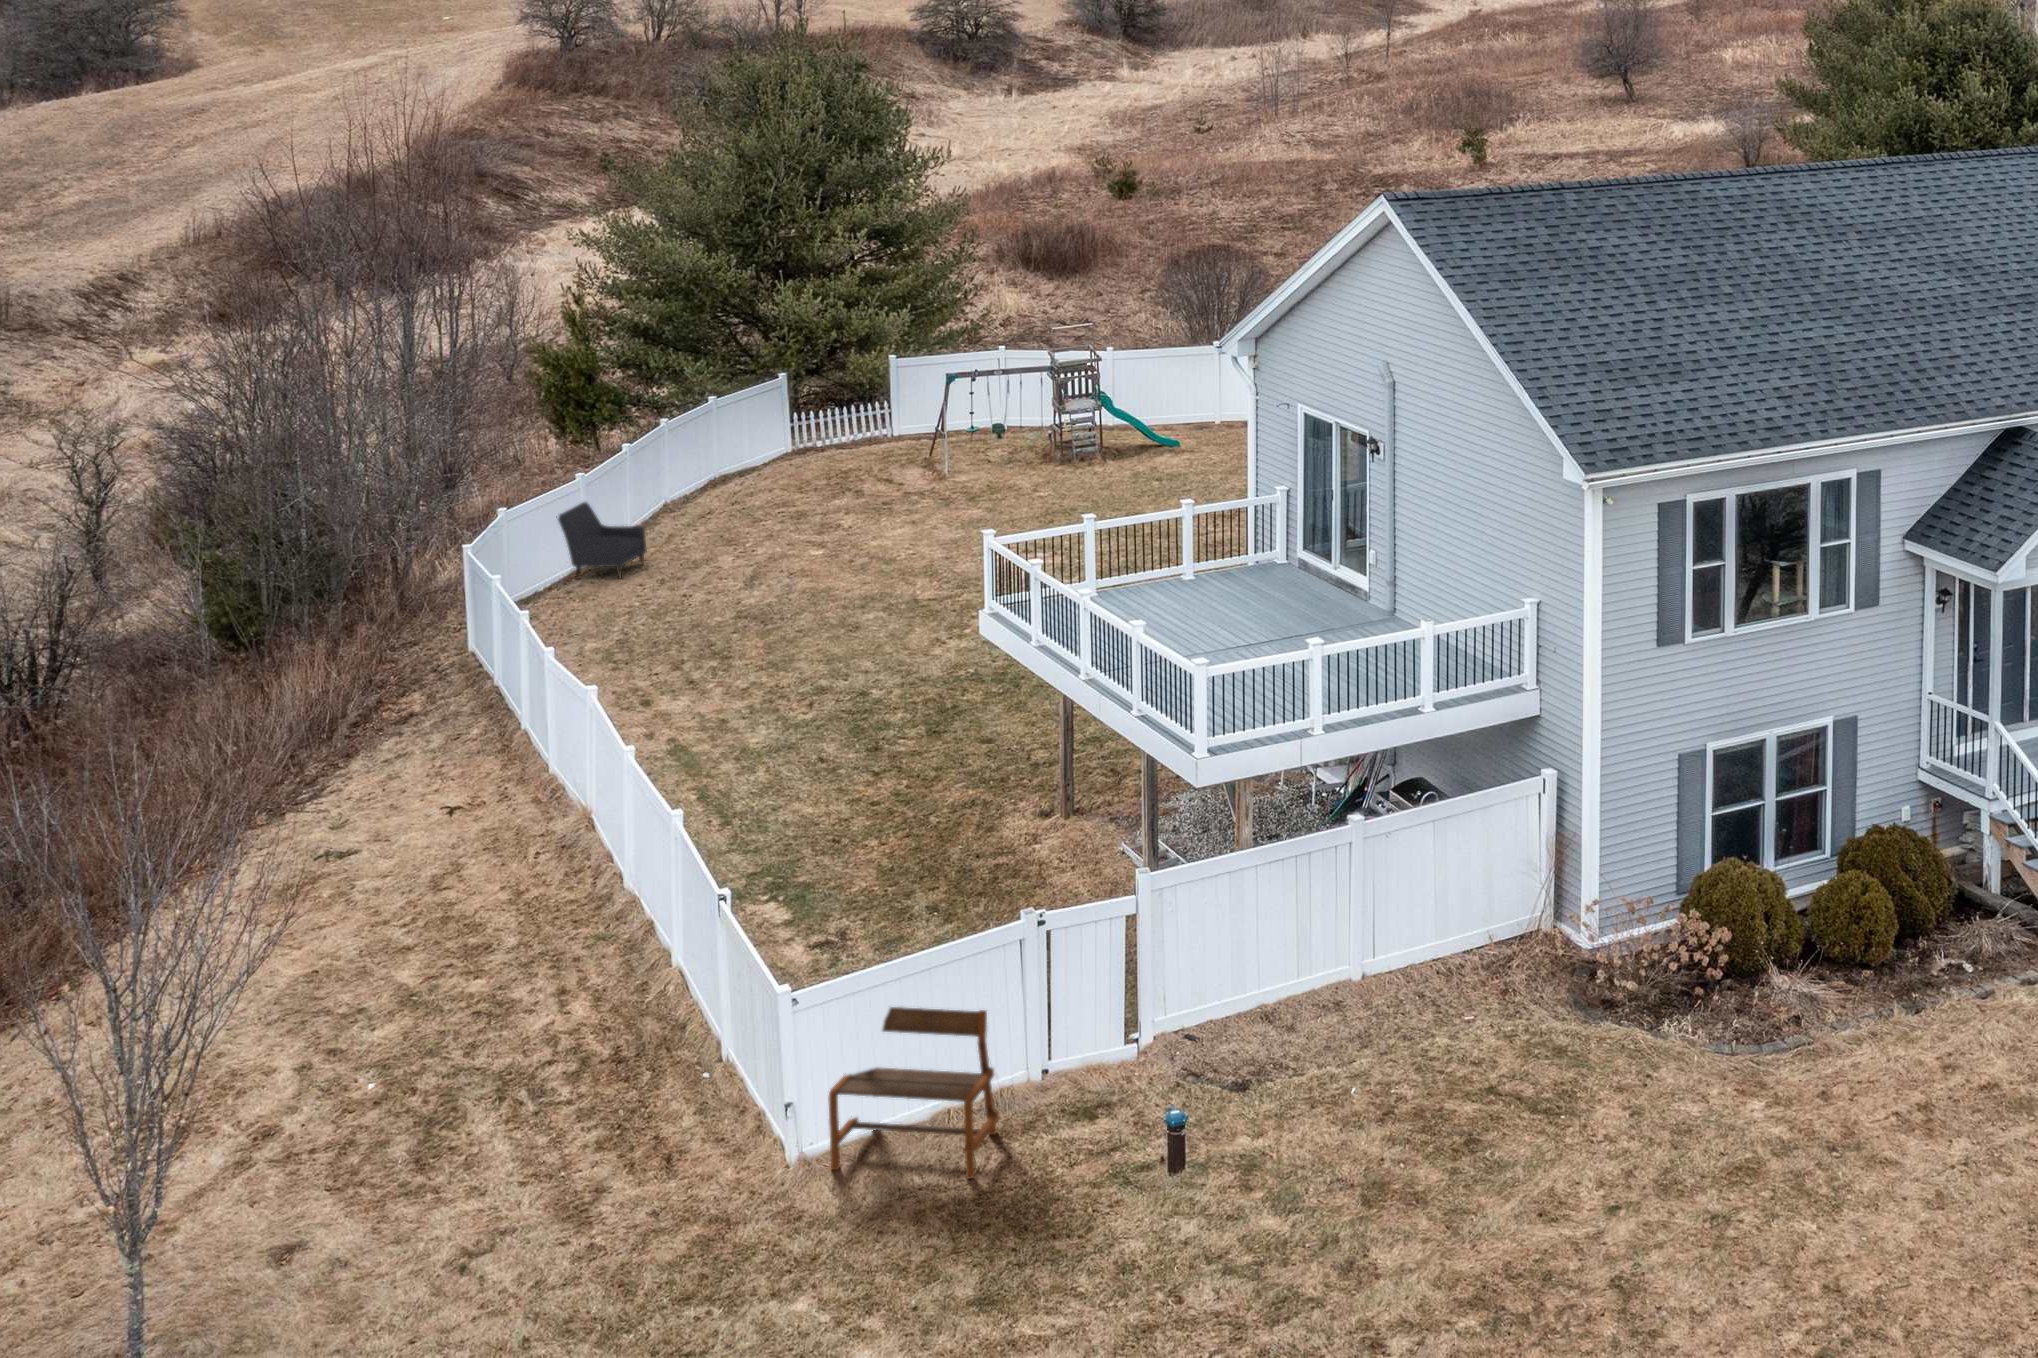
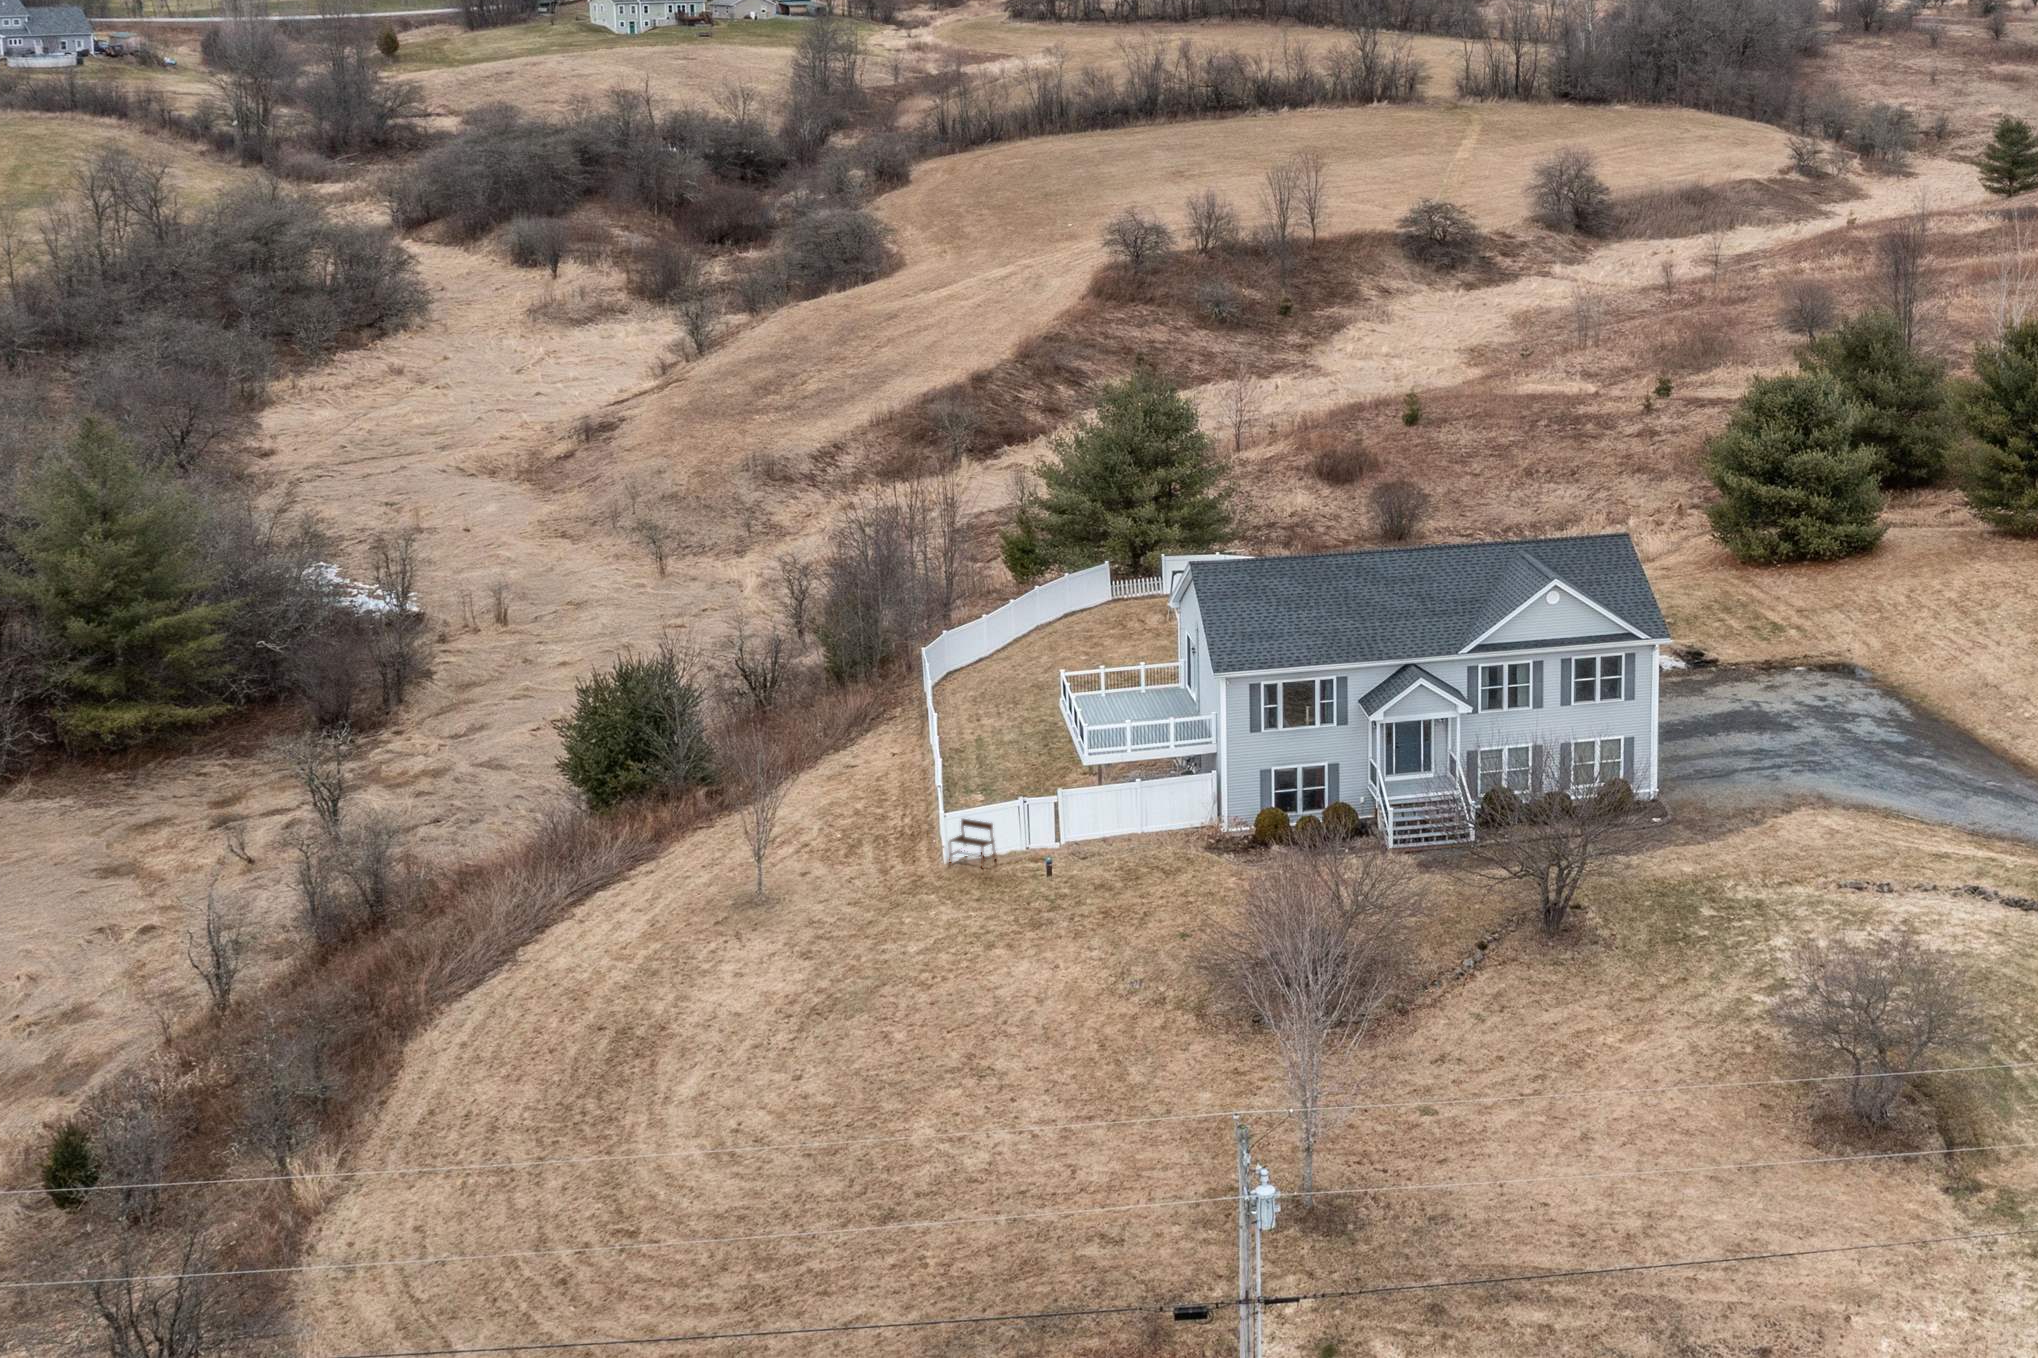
chair: present [556,502,647,578] -> none [973,626,1013,662]

